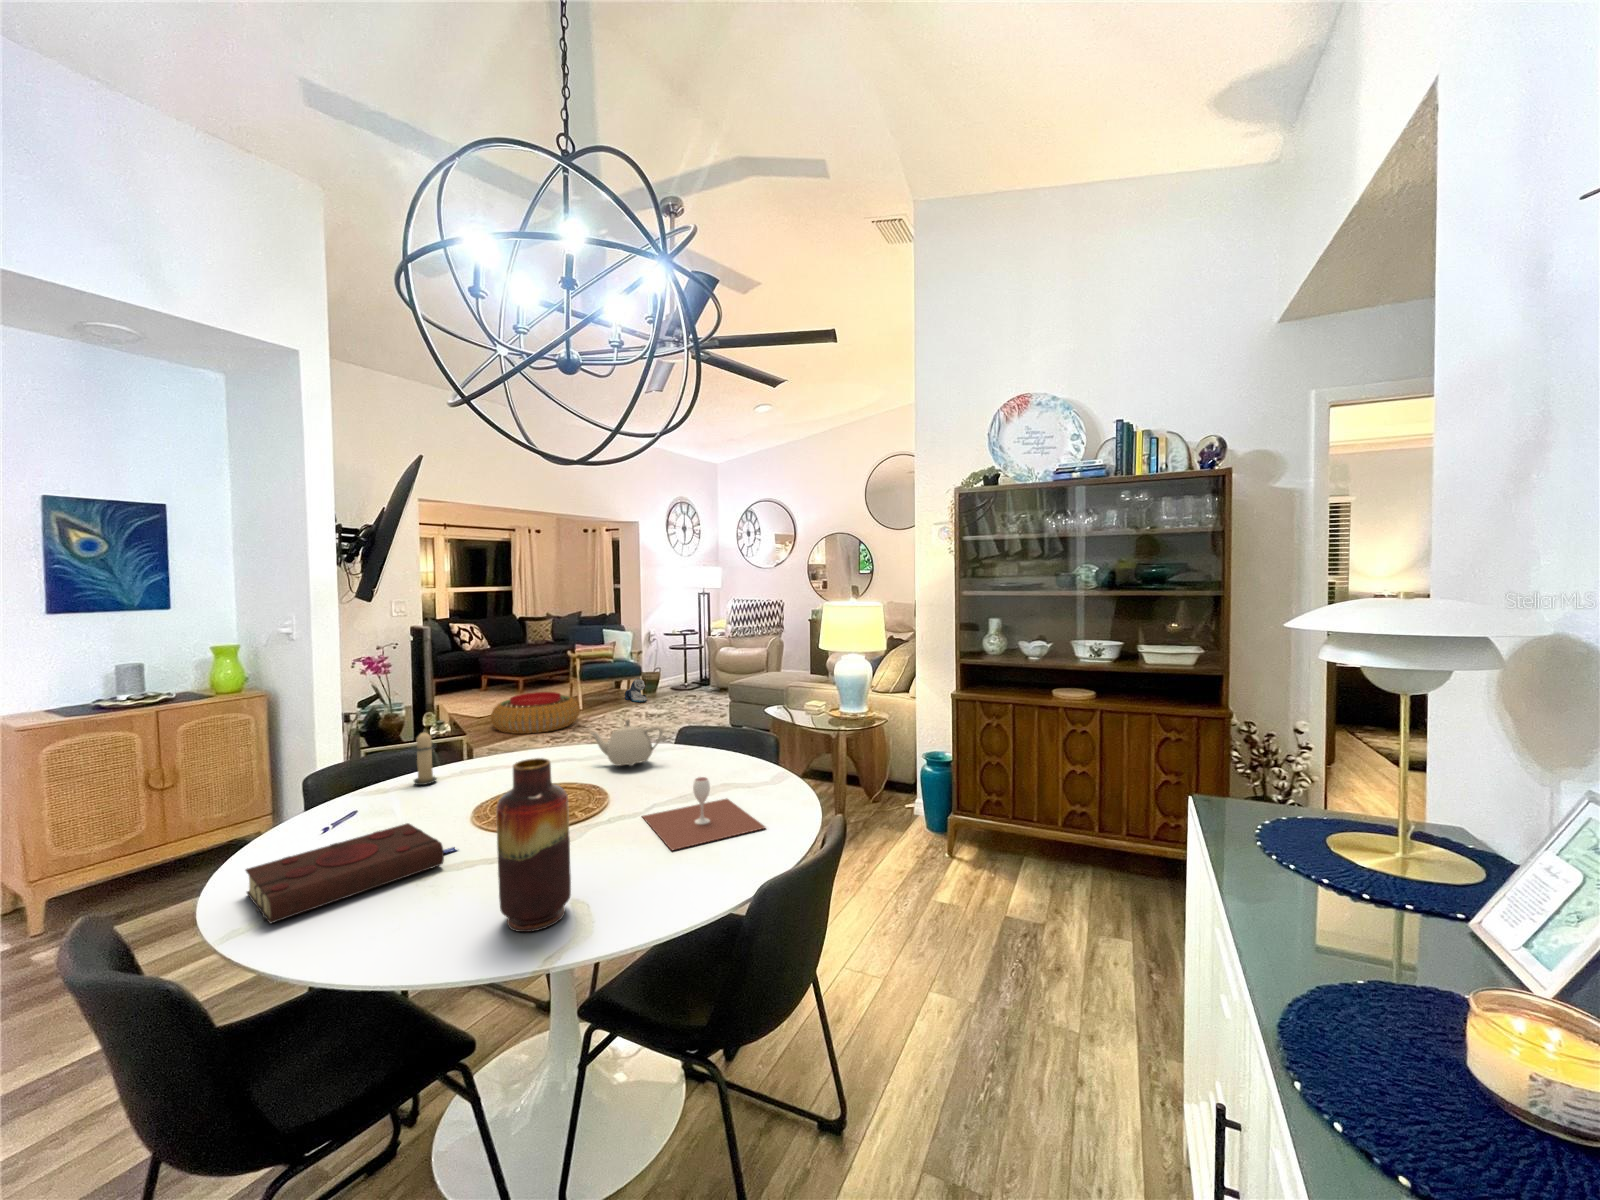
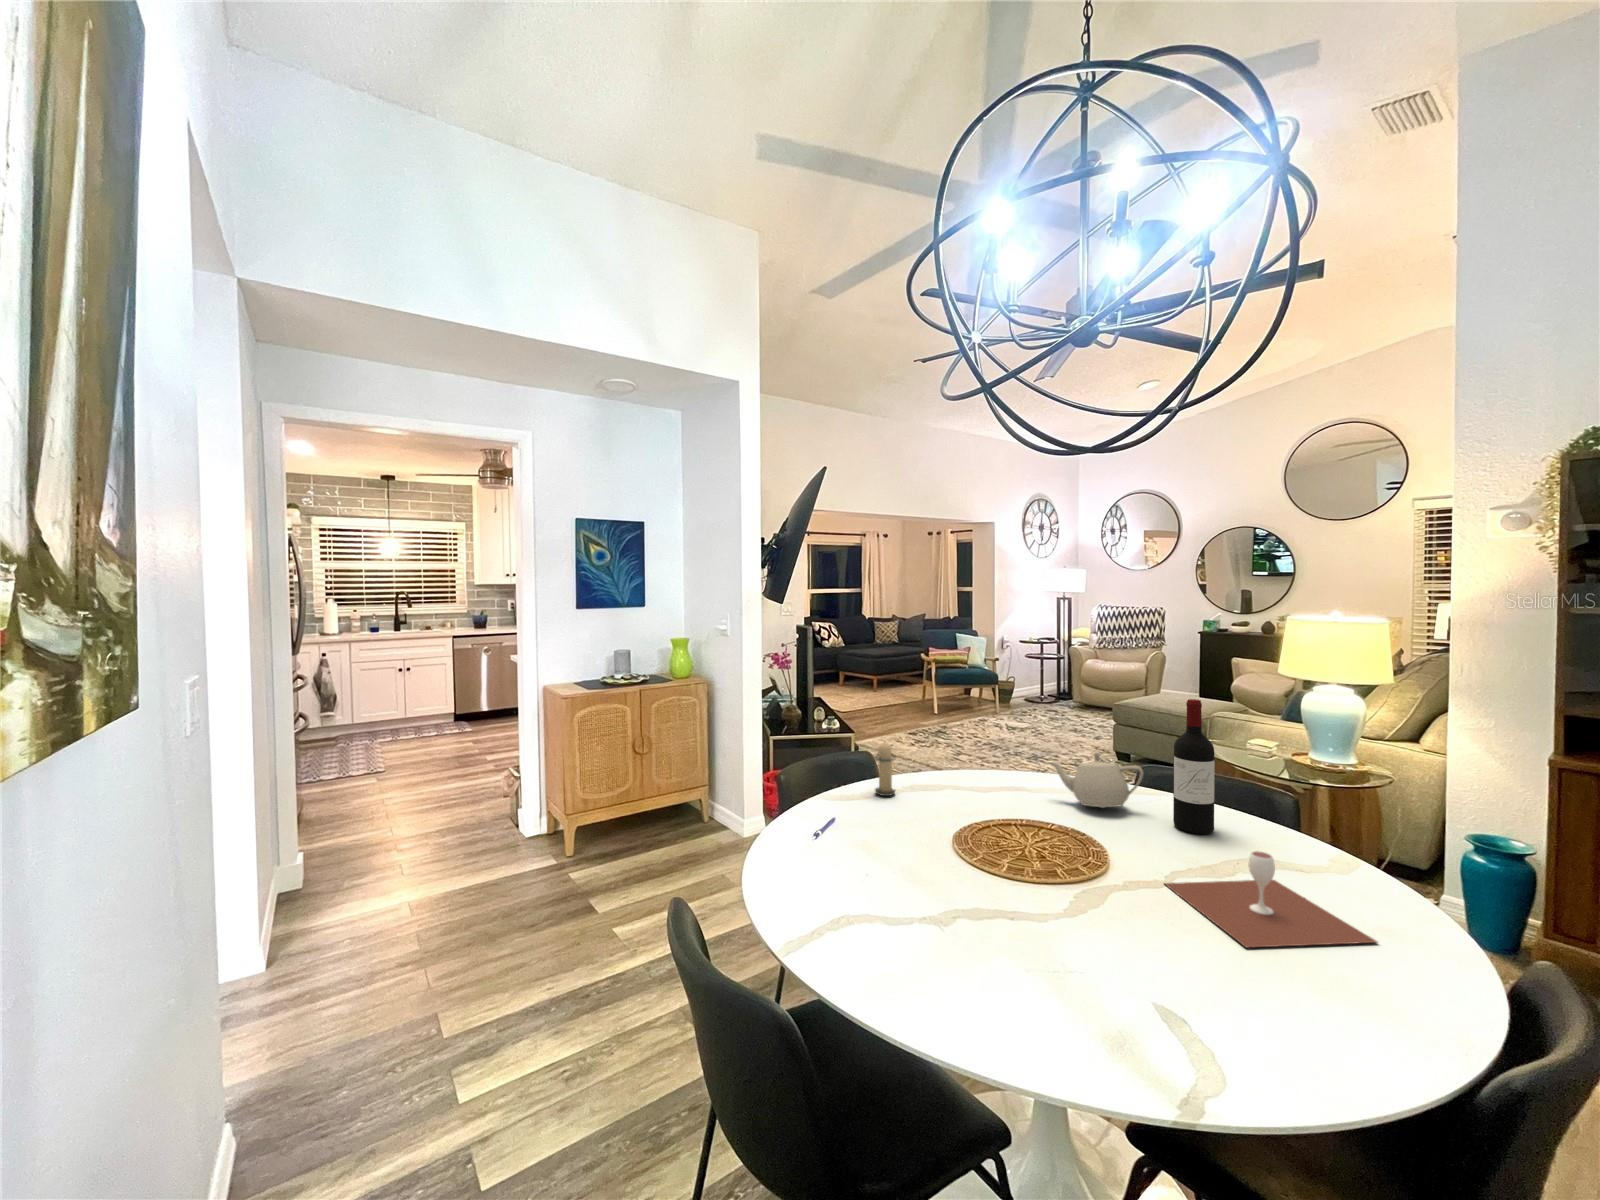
wine bottle: none [679,667,709,774] -> present [1173,699,1215,834]
plush toy: present [625,679,647,702] -> none [978,688,1003,713]
pouf: present [491,692,579,734] -> none [857,694,939,735]
vase: present [496,758,571,932] -> none [1075,814,1164,1029]
book: present [246,823,456,923] -> none [791,844,967,935]

